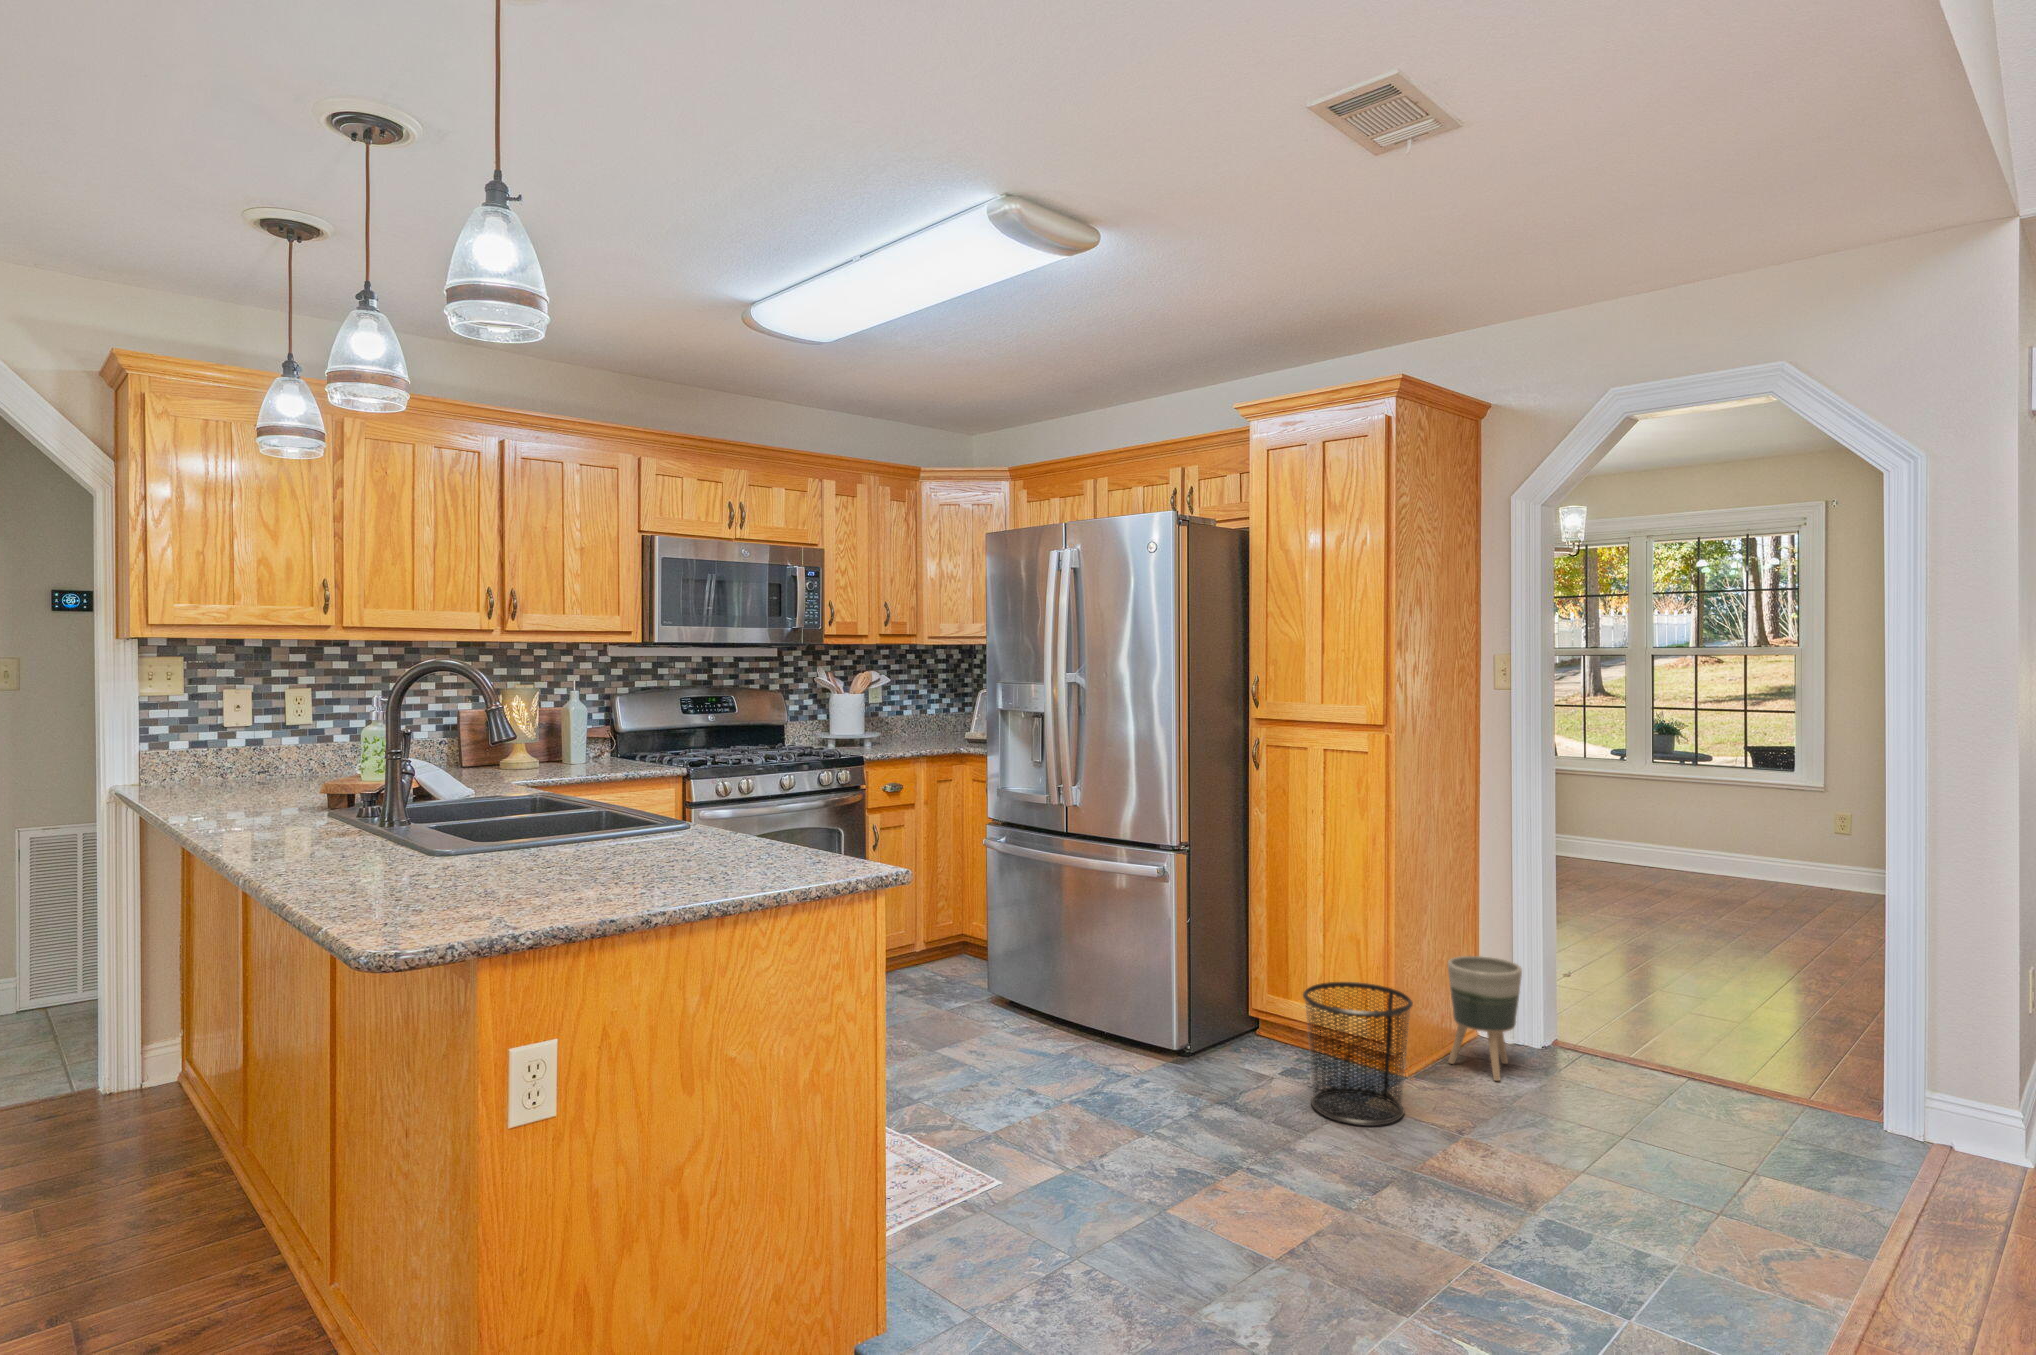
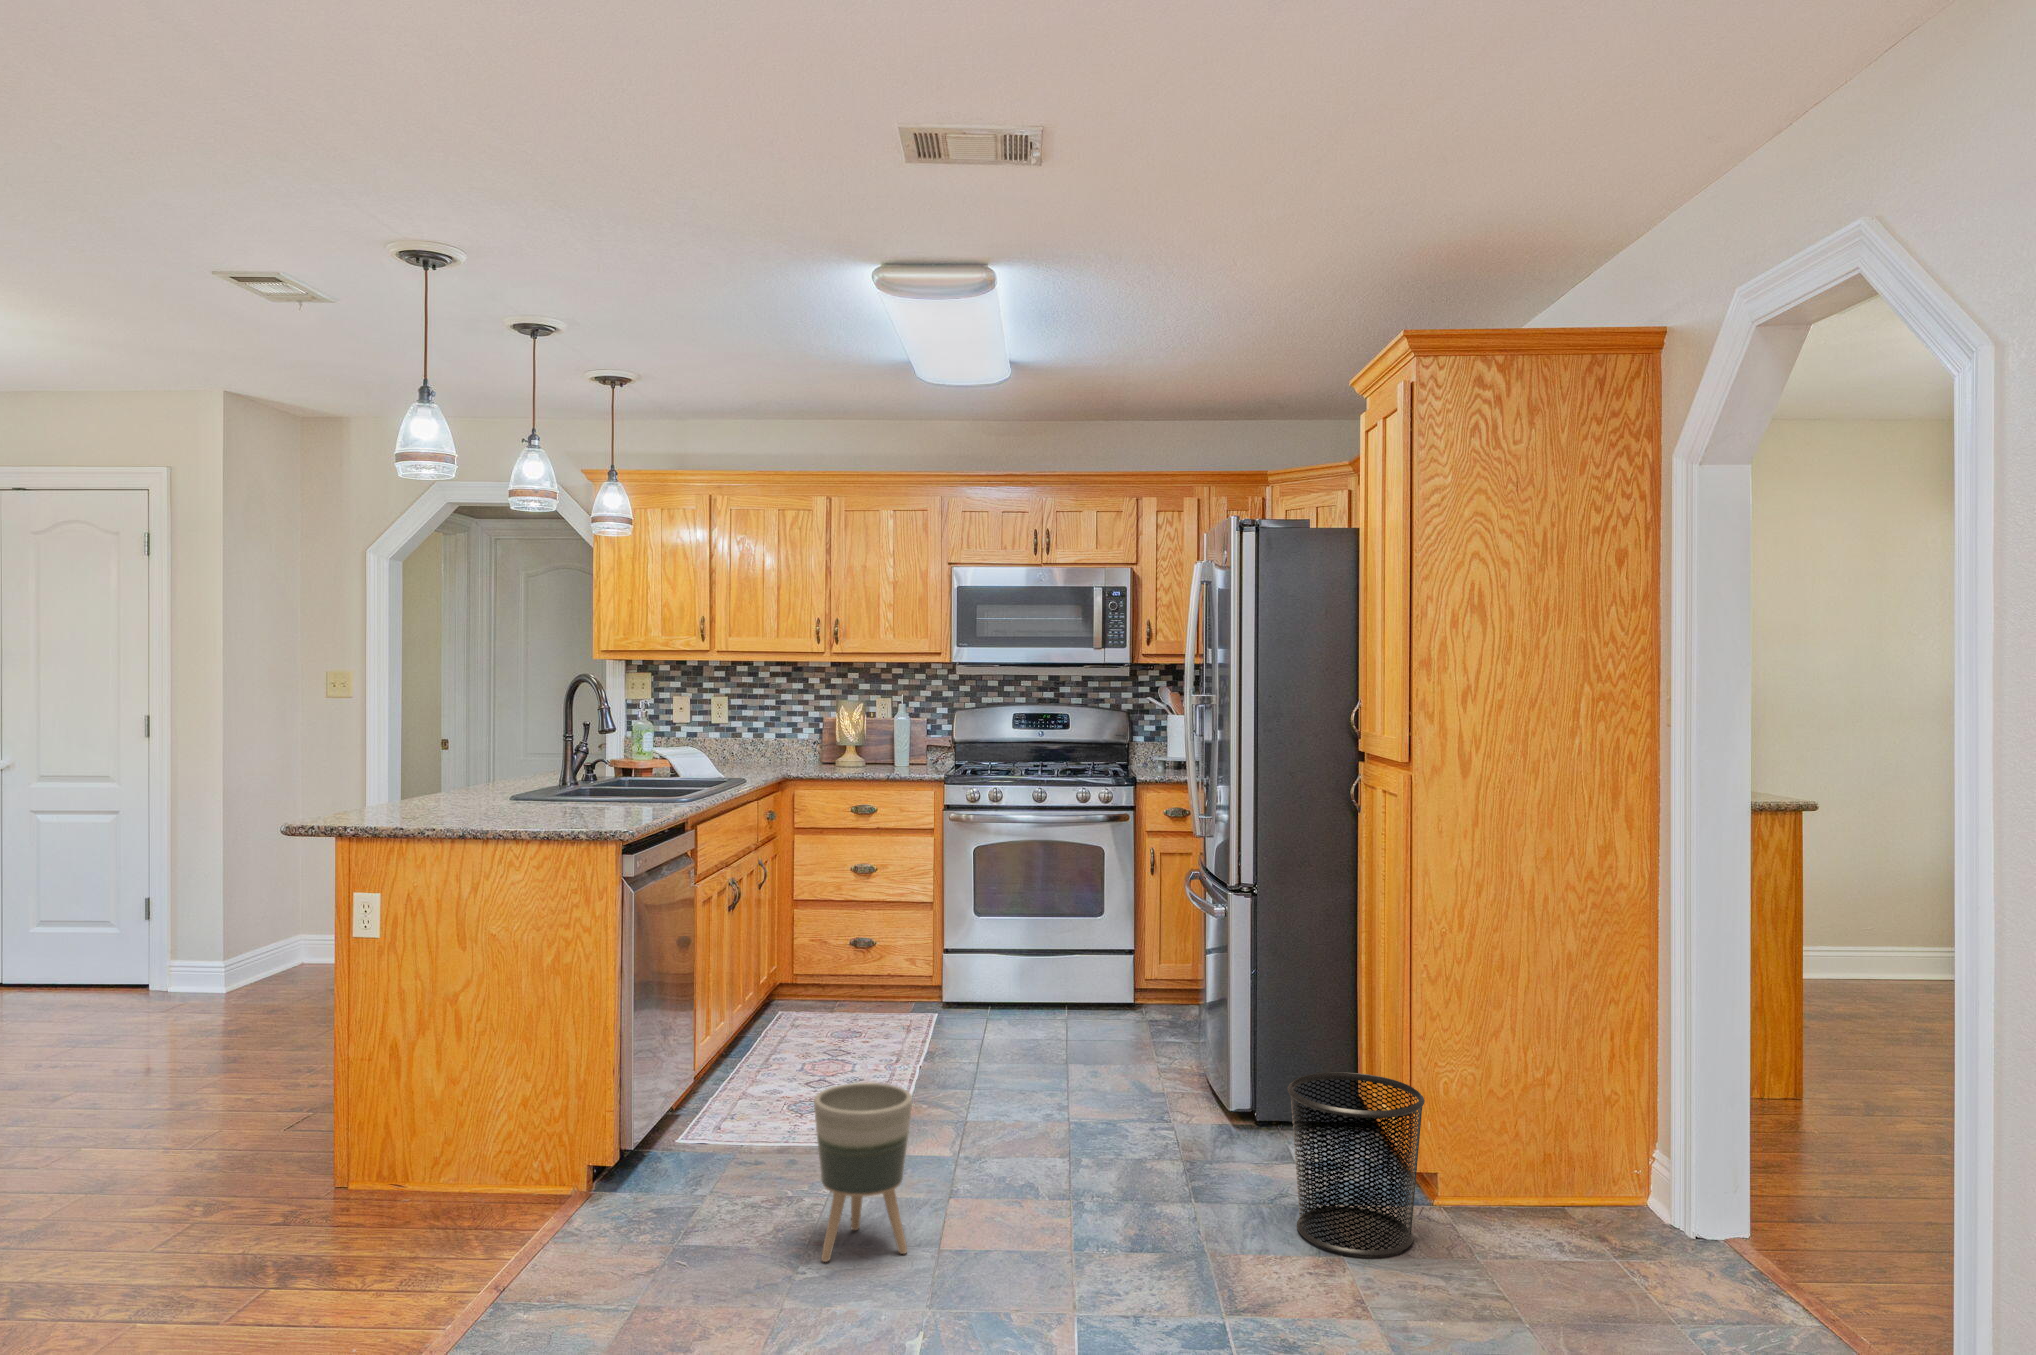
planter: present [1448,956,1522,1081] -> present [814,1083,912,1262]

